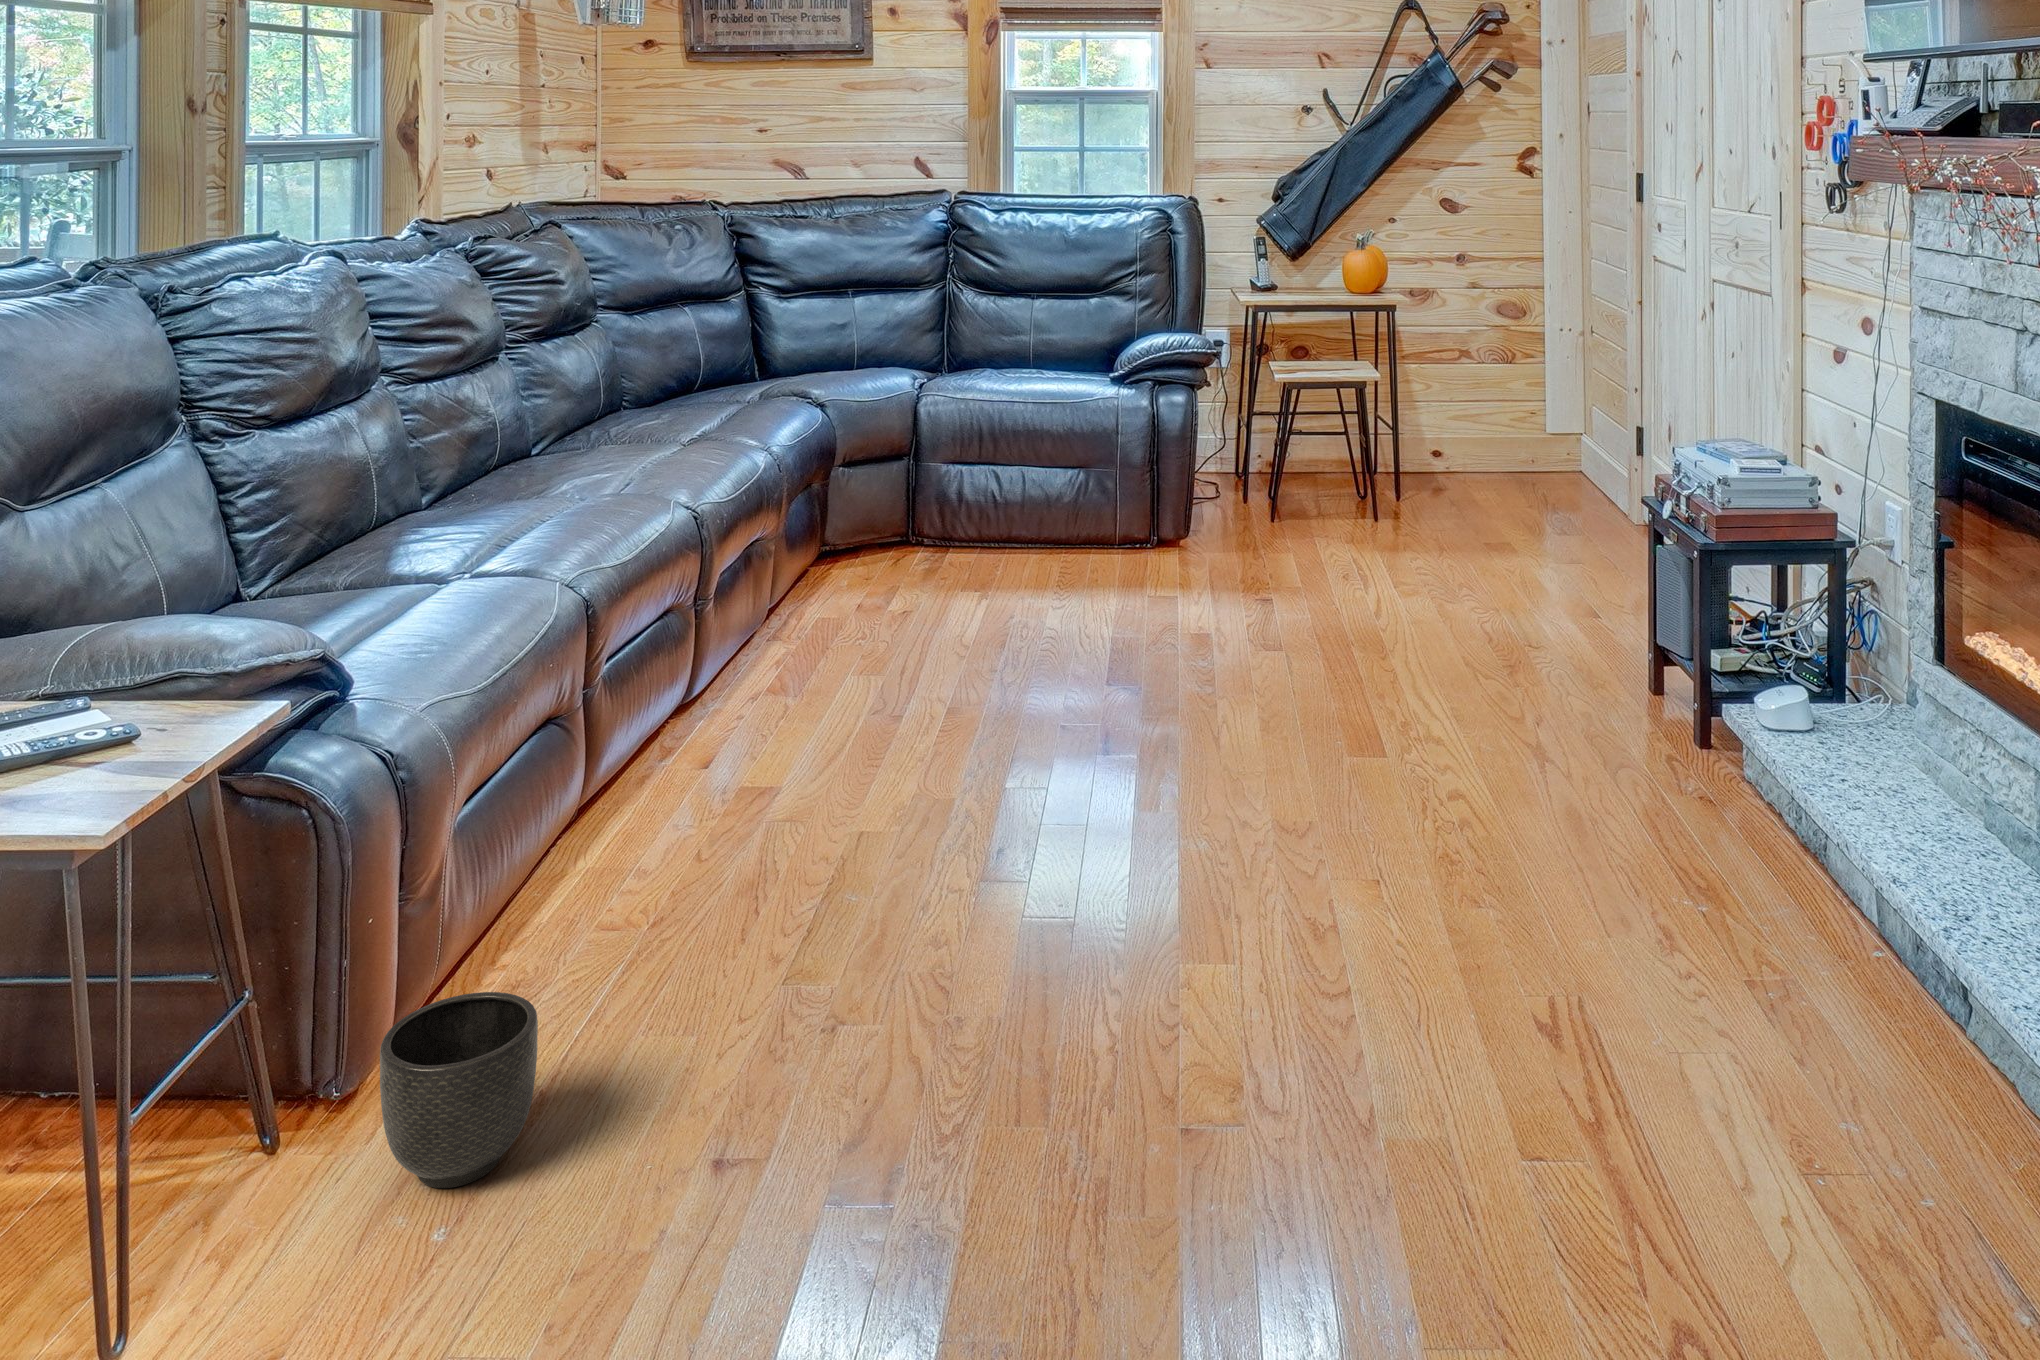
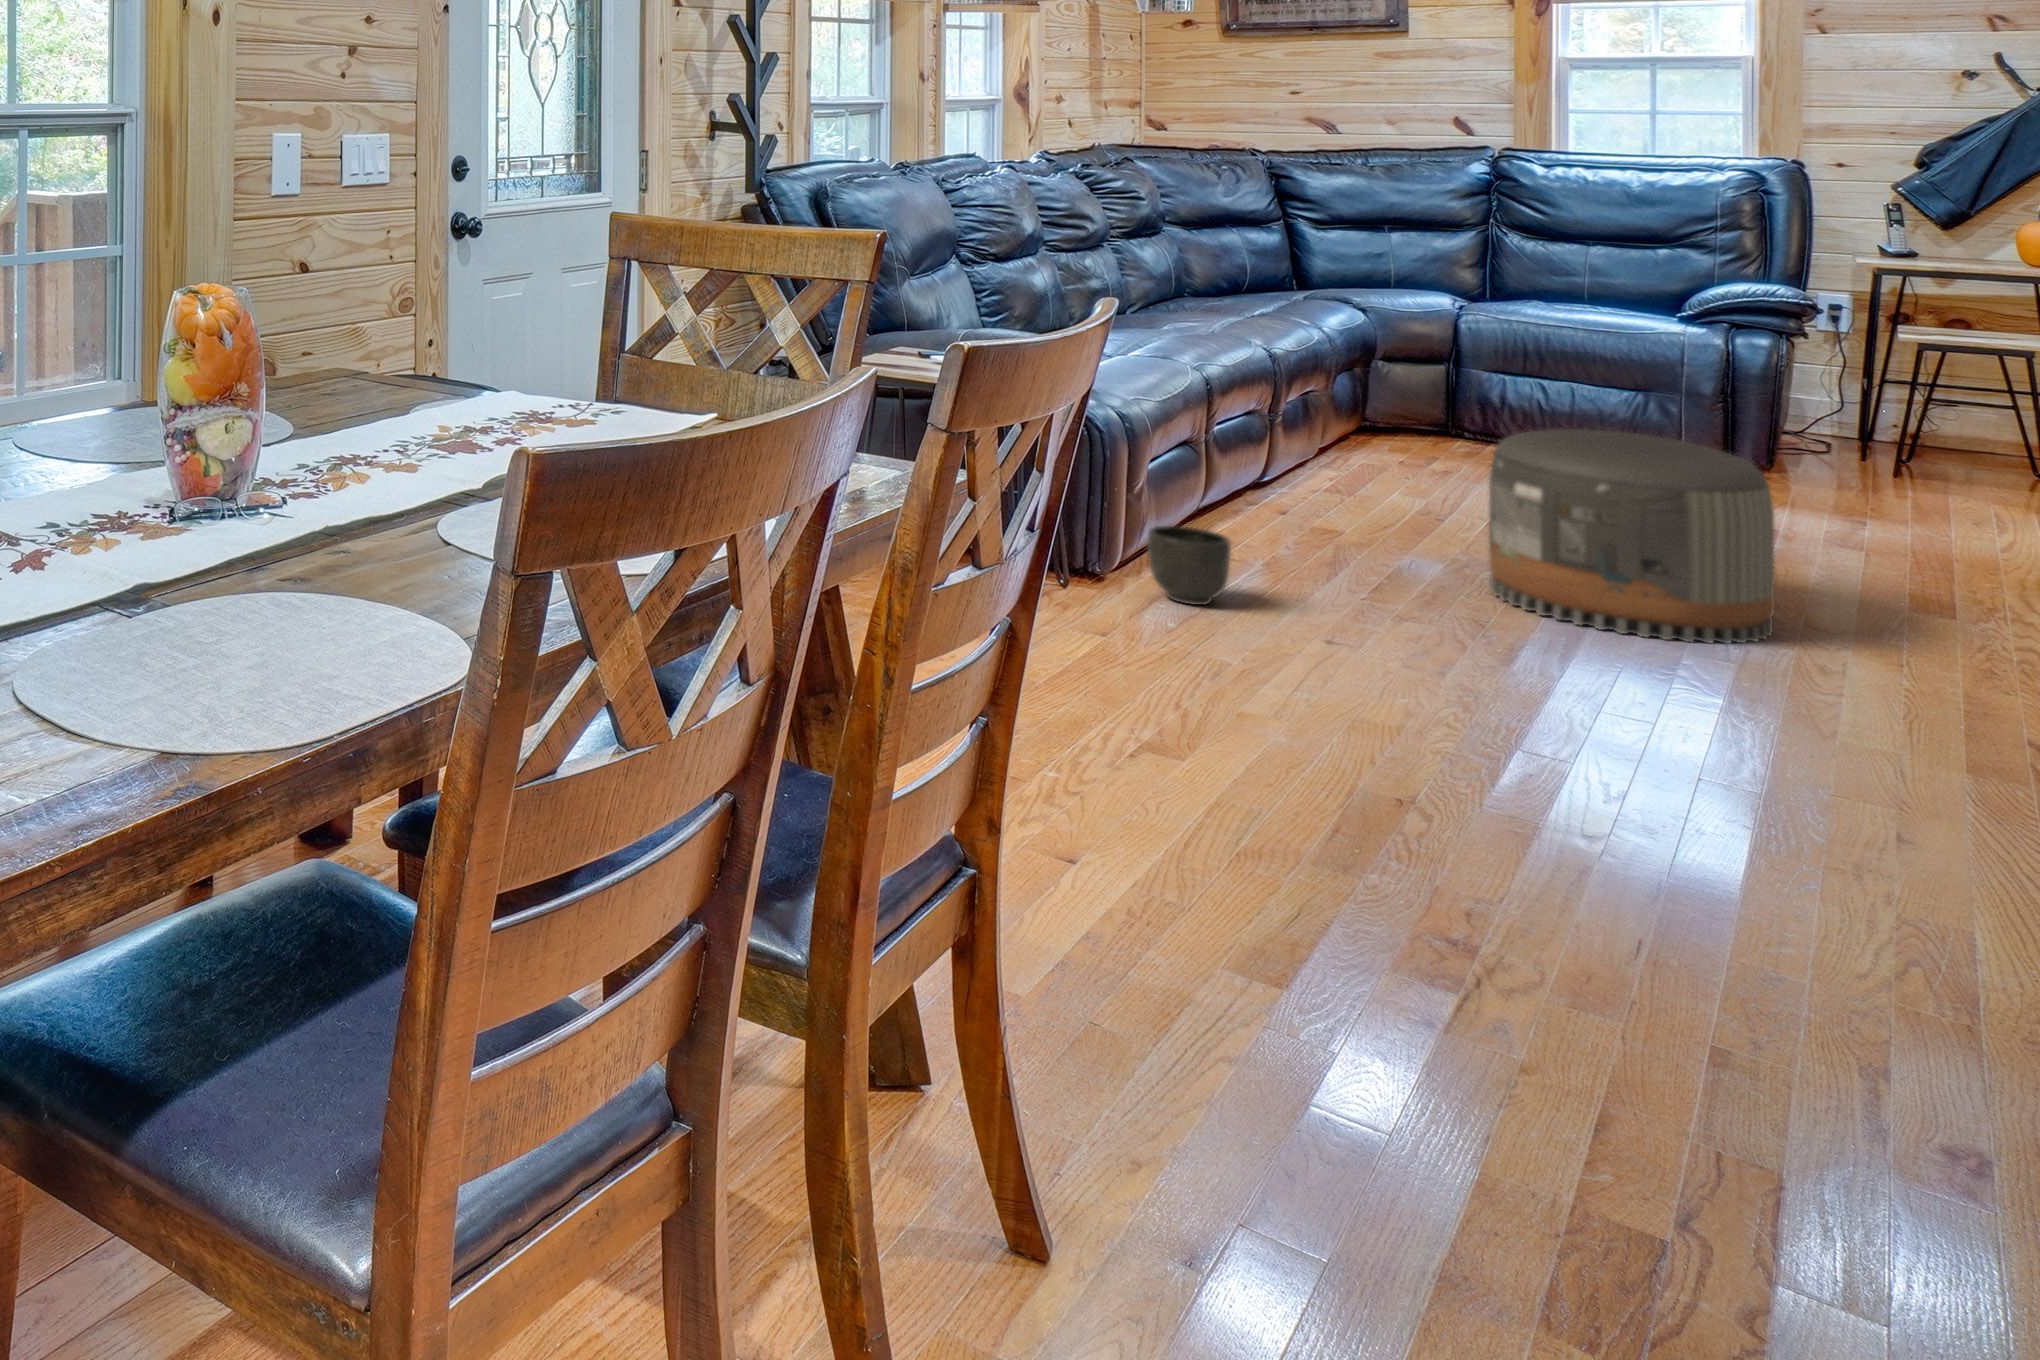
pouf: none [945,612,1266,977] -> present [1489,429,1774,644]

